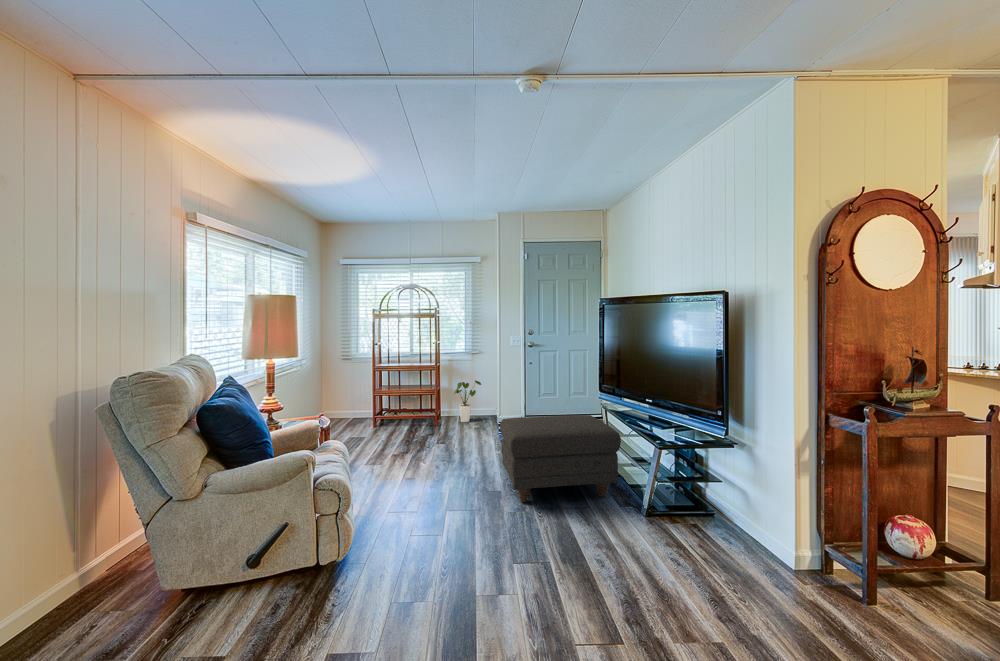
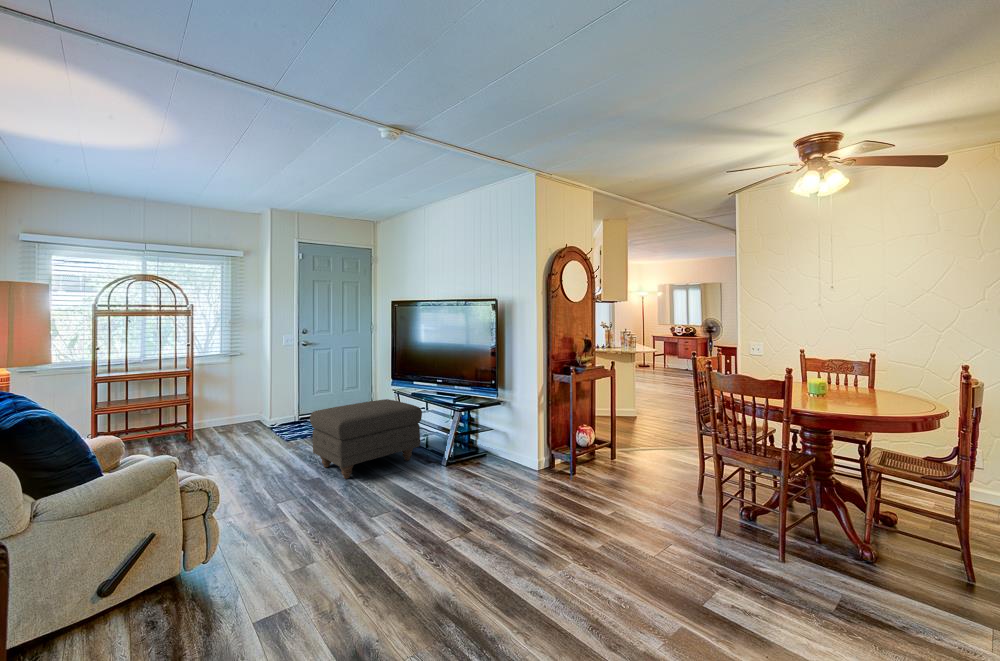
house plant: present [454,380,481,422] -> none [212,384,244,430]

